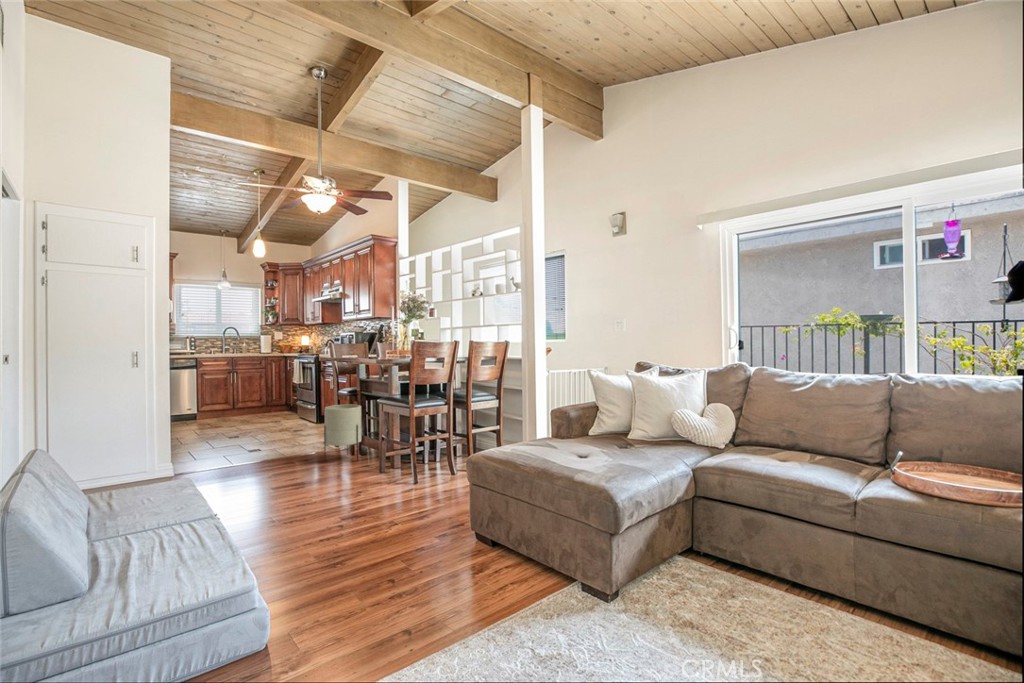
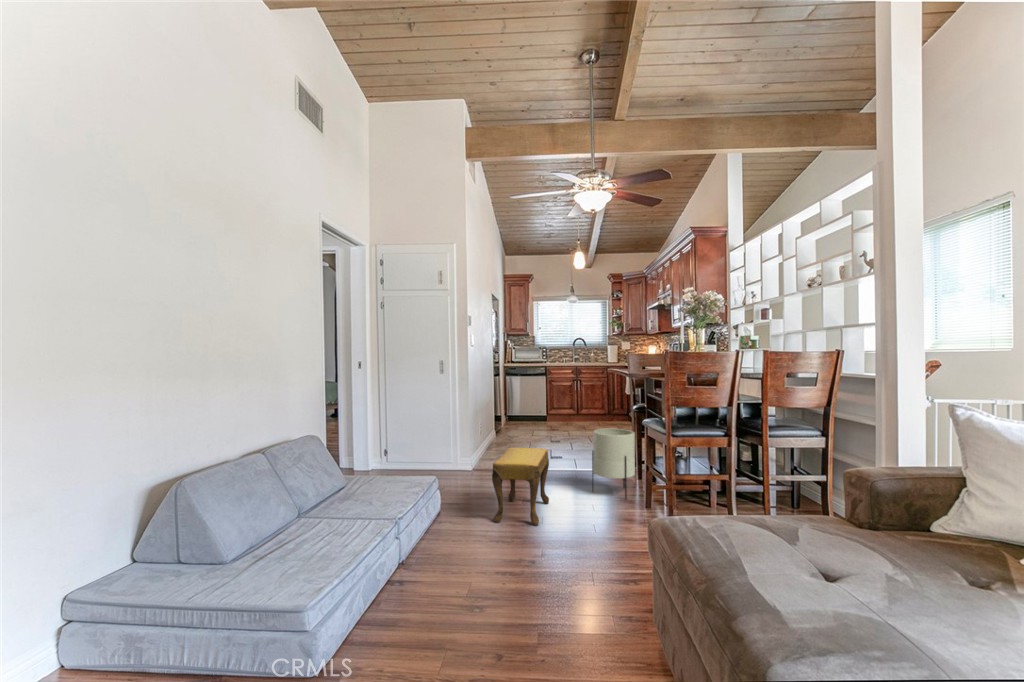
footstool: none [253,427,307,498] -> present [492,448,549,526]

